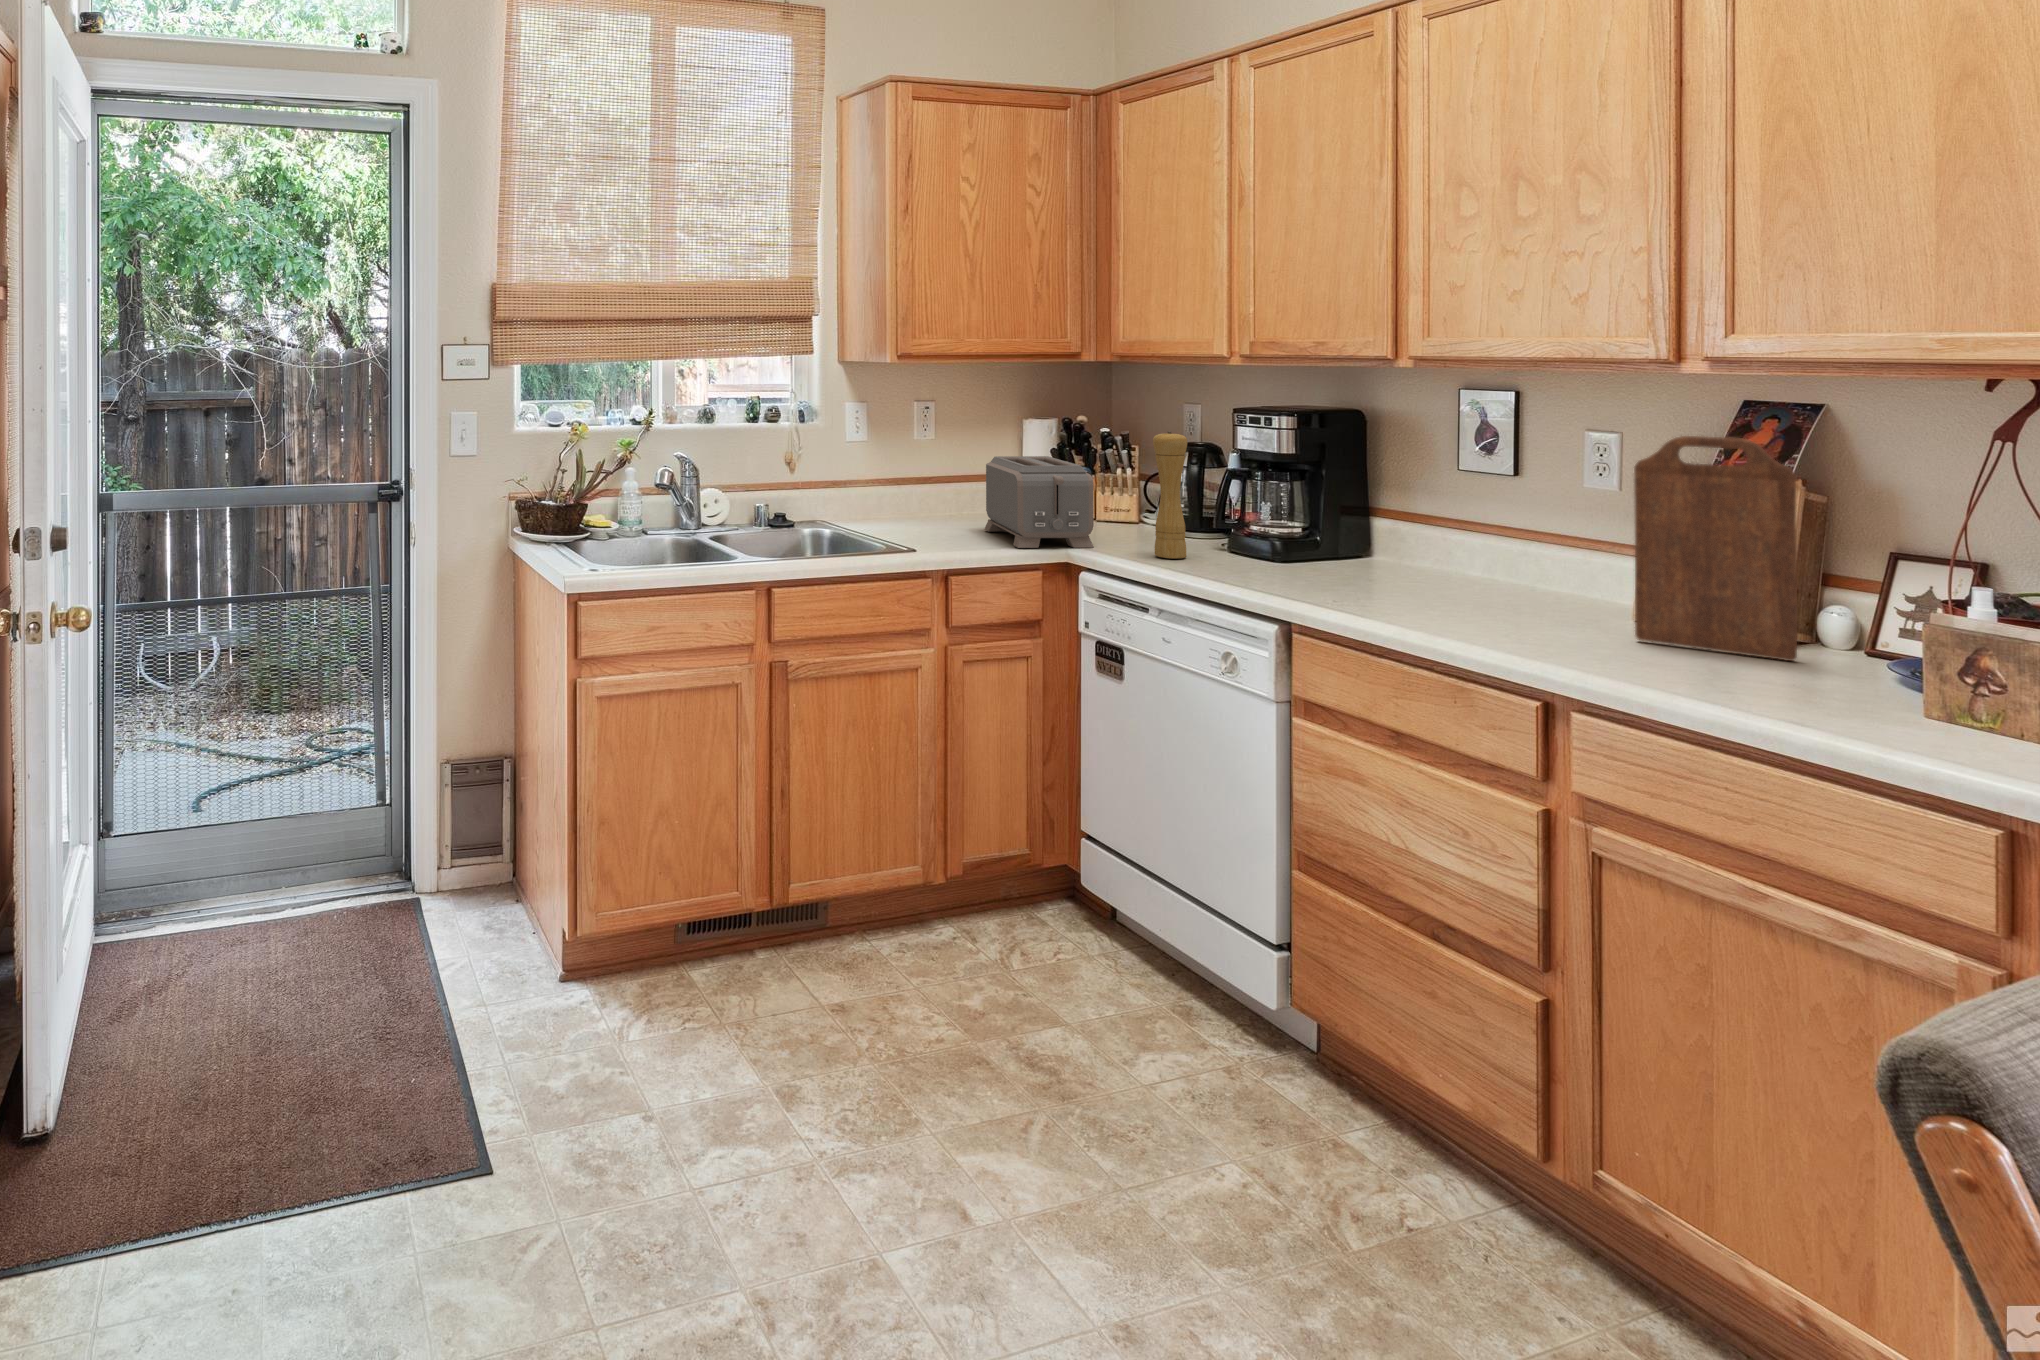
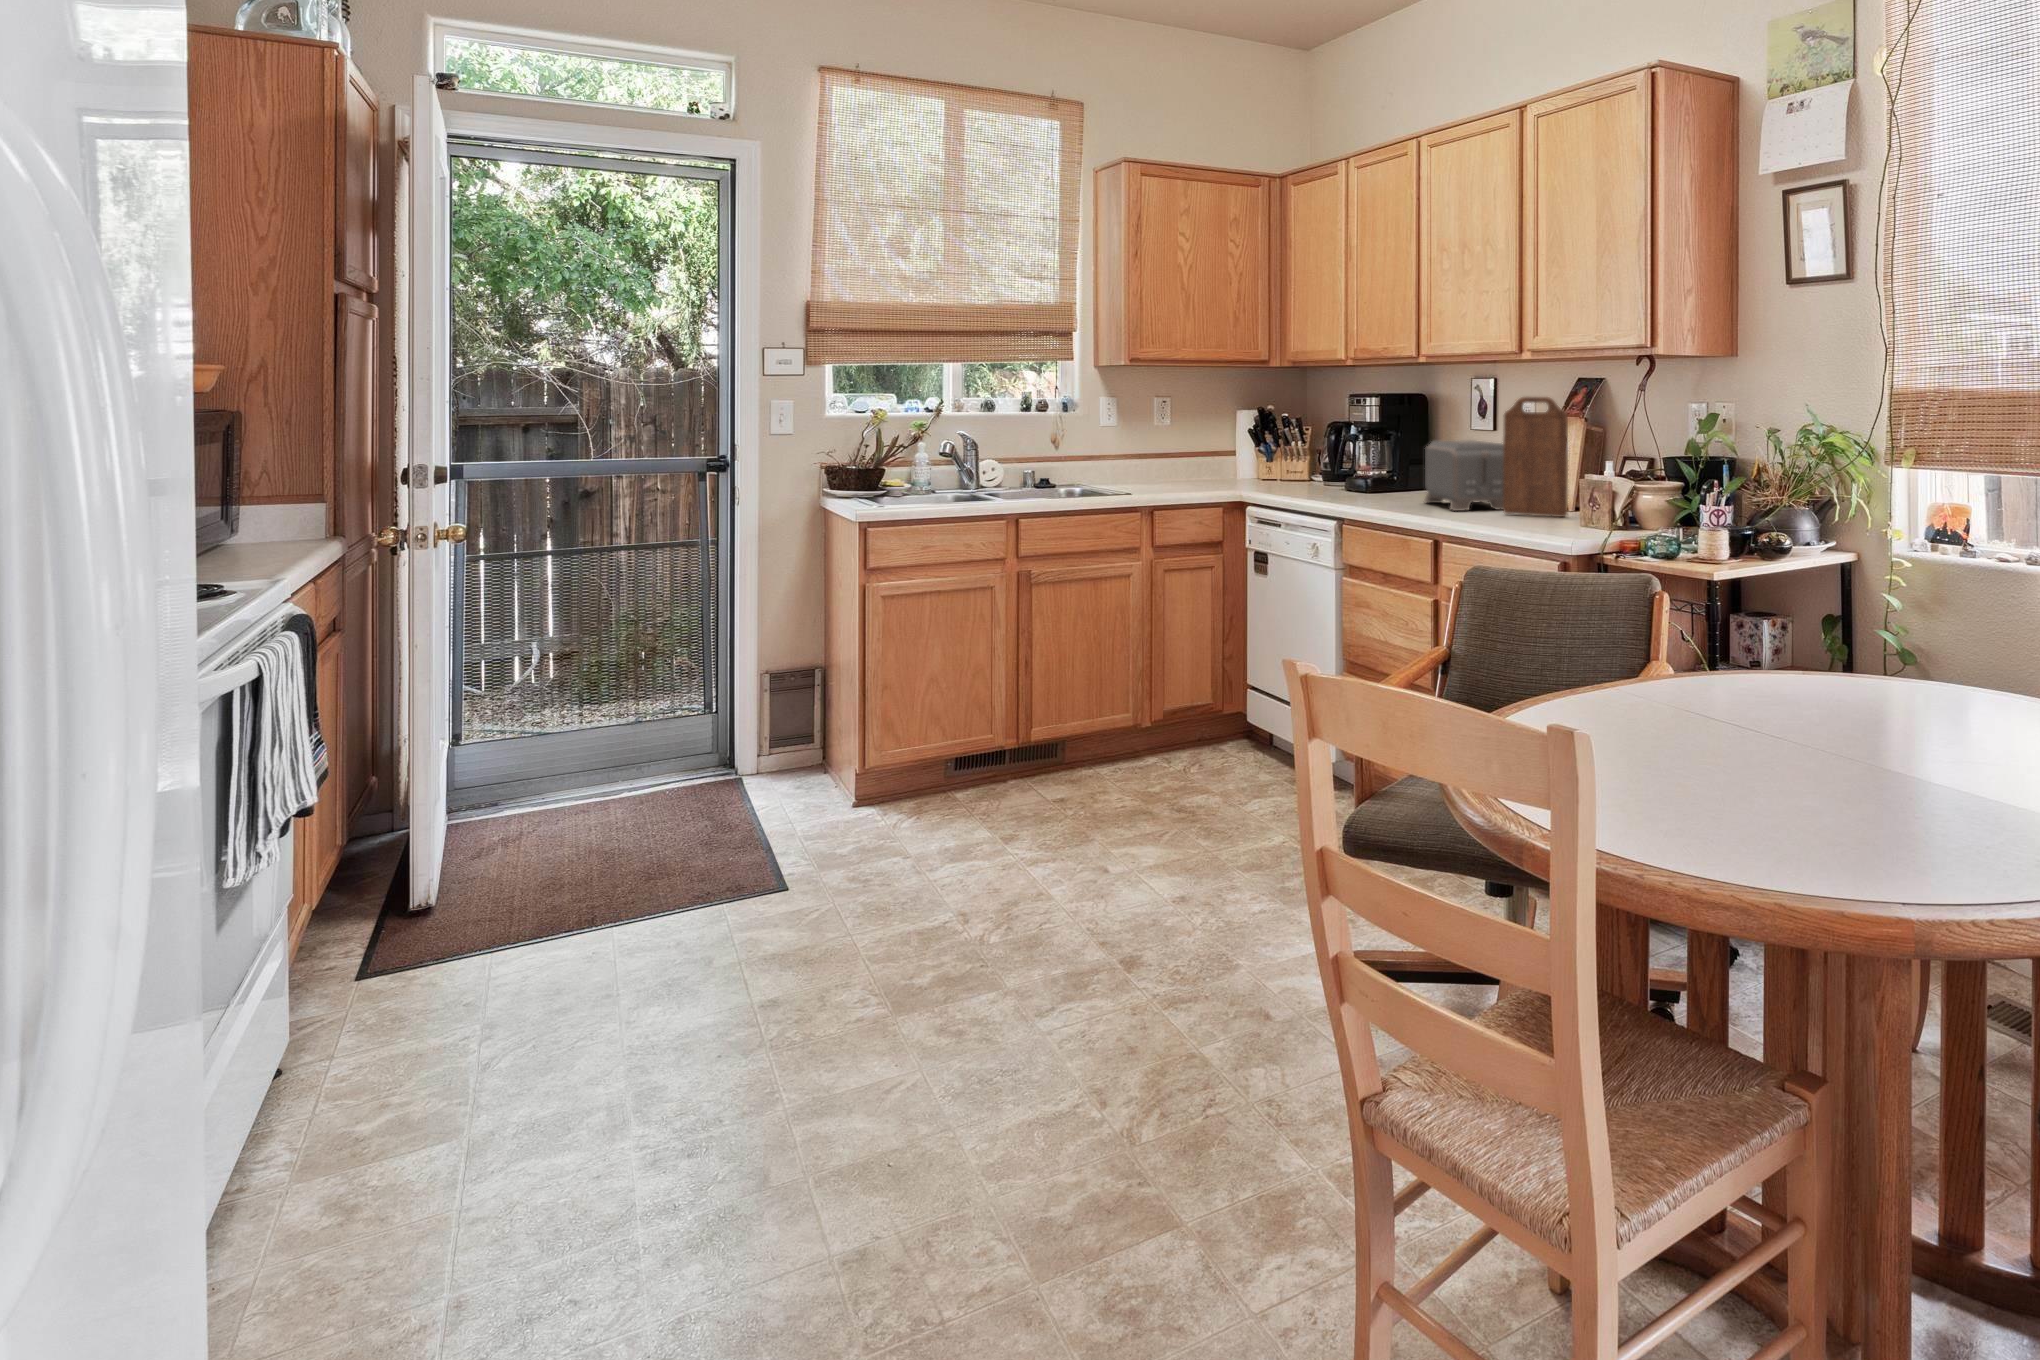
pepper mill: present [1153,431,1187,559] -> none [1294,412,1315,496]
toaster: present [985,456,1094,548] -> present [1424,440,1503,511]

